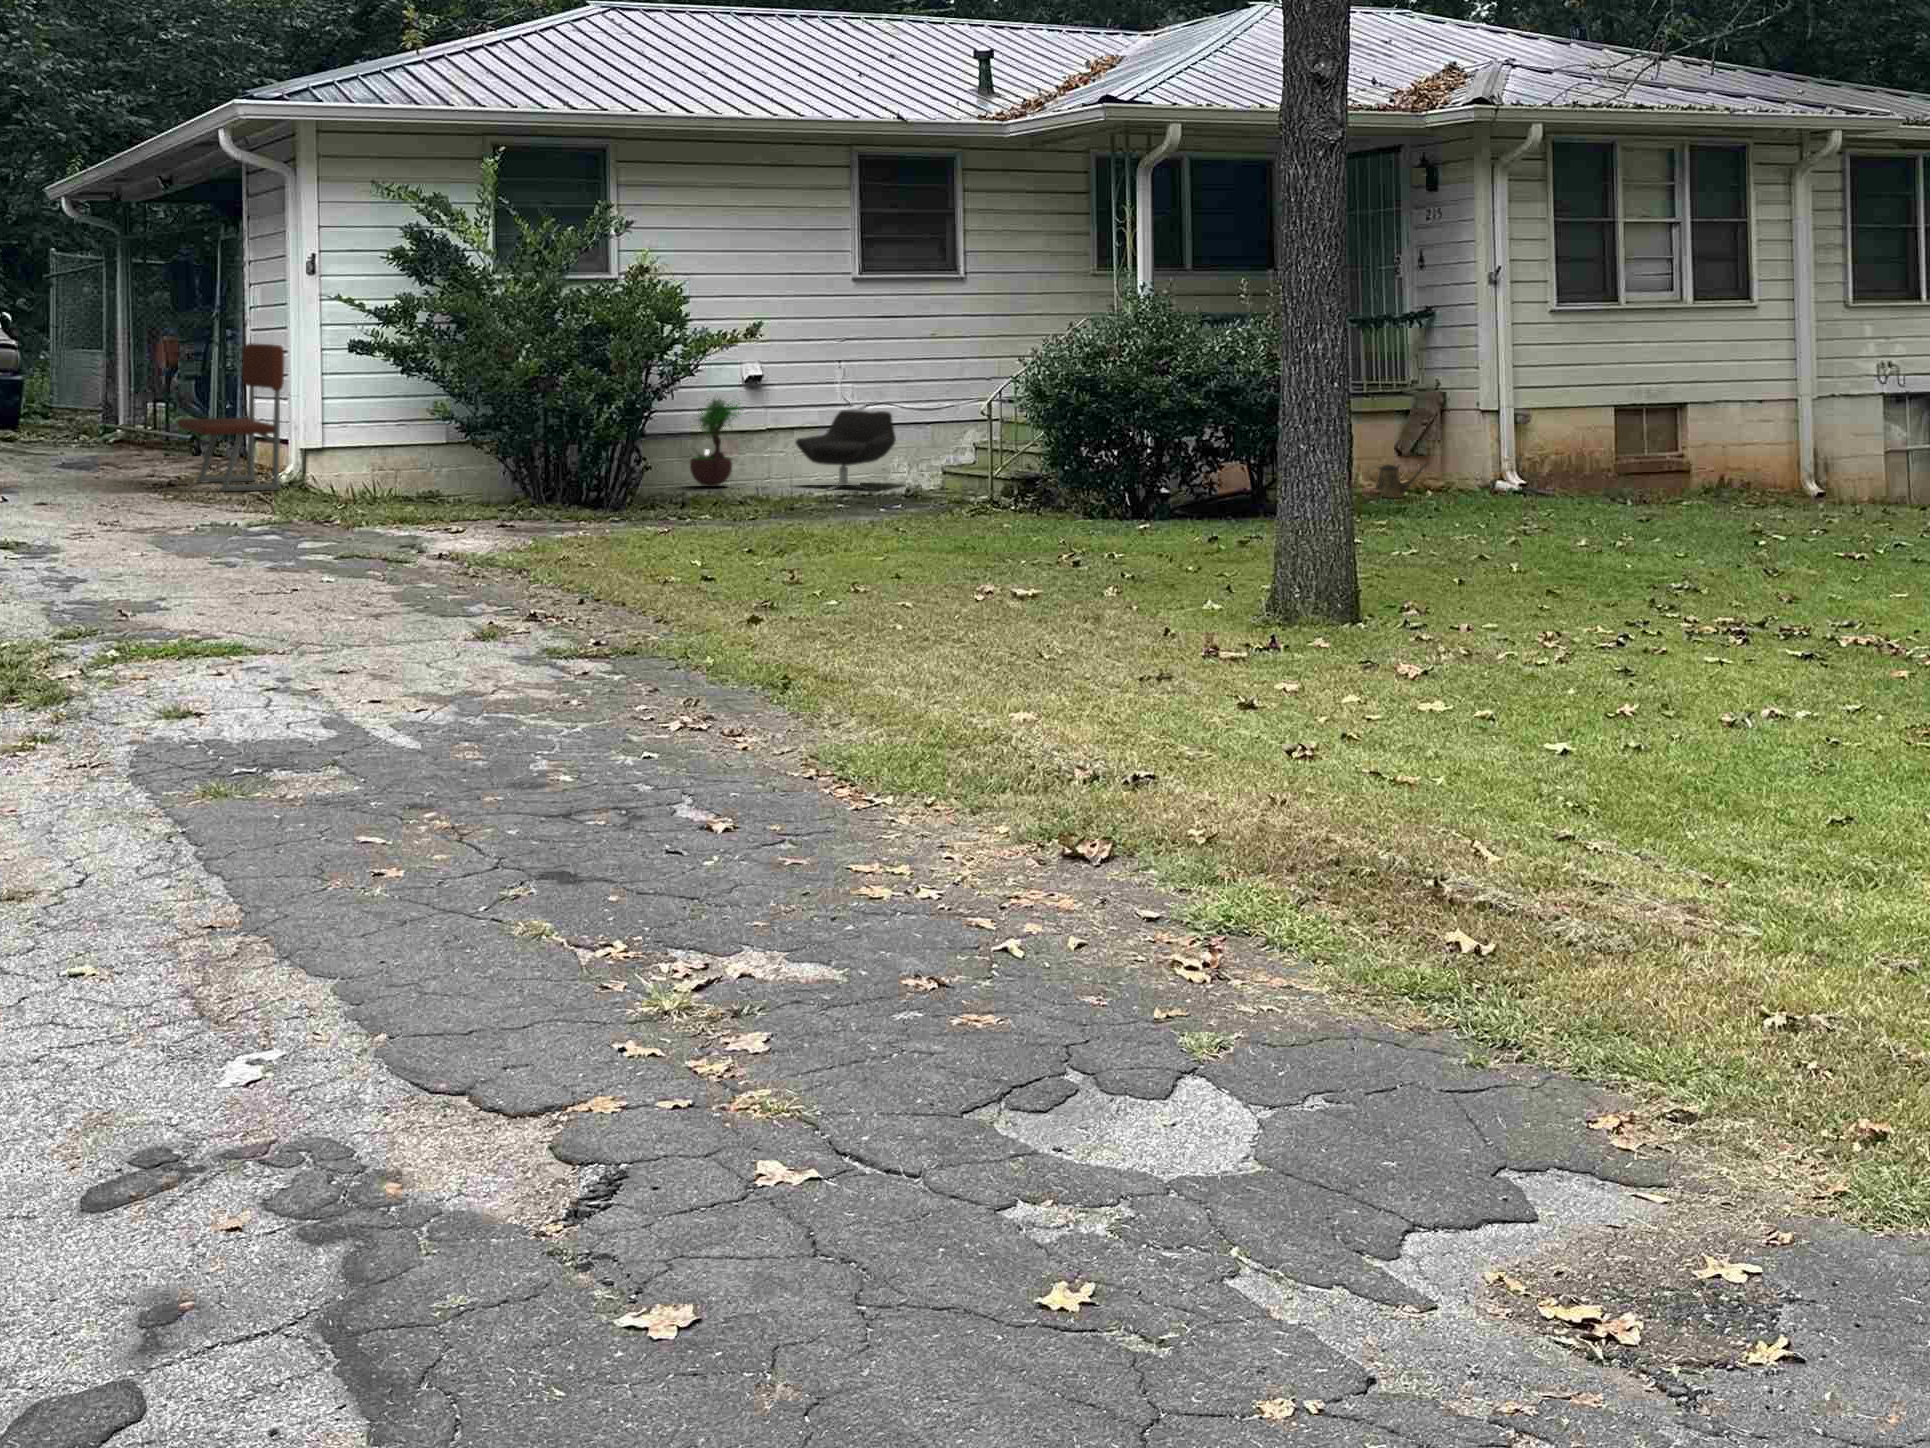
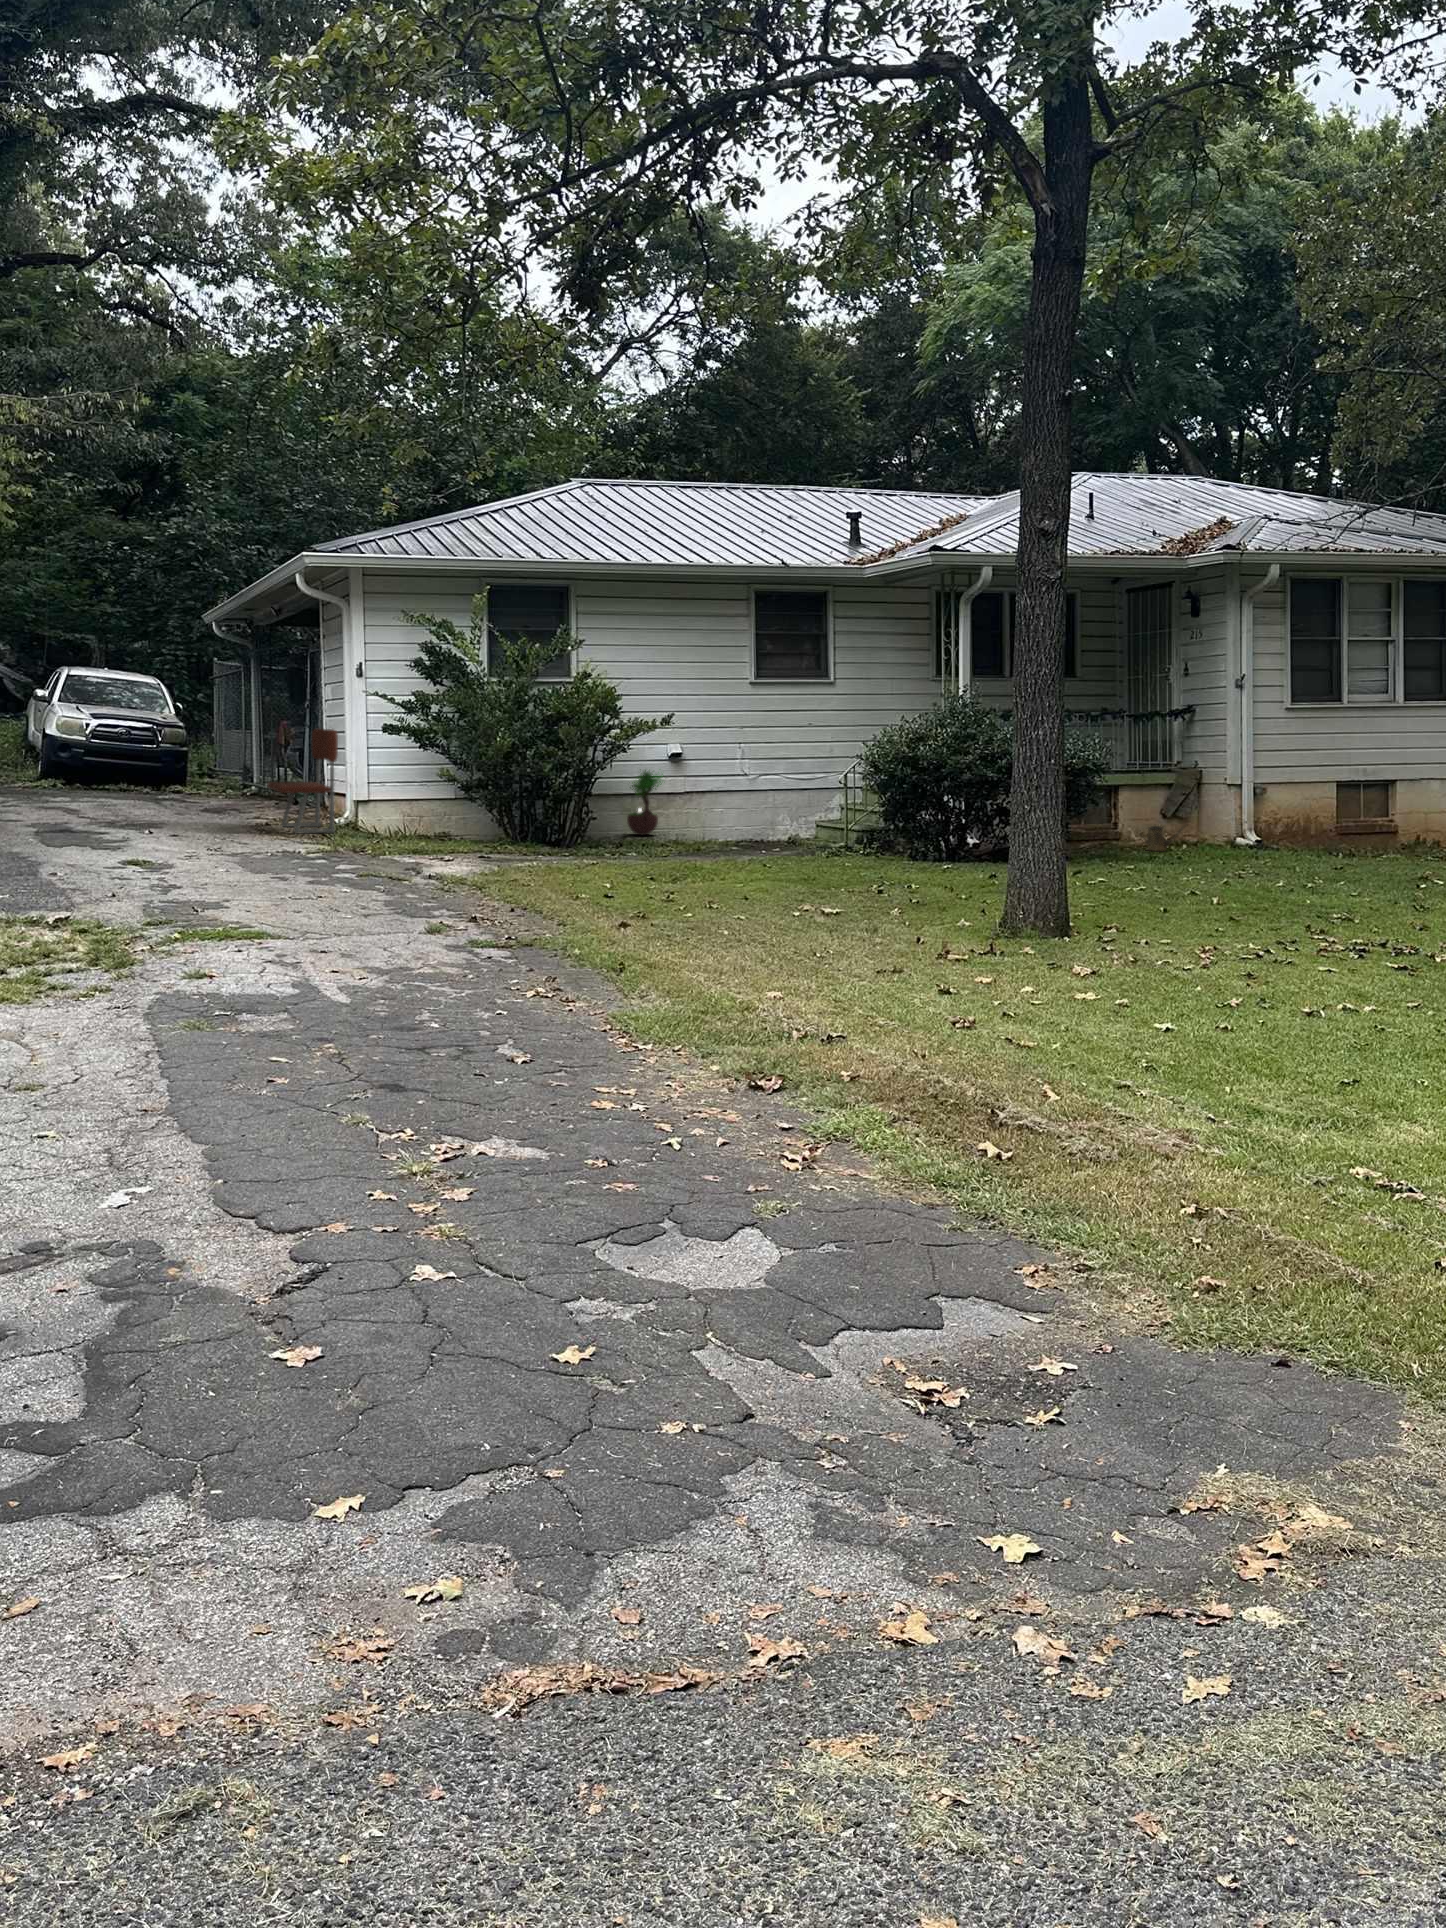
lounge chair: present [795,410,896,489] -> none [704,780,780,839]

